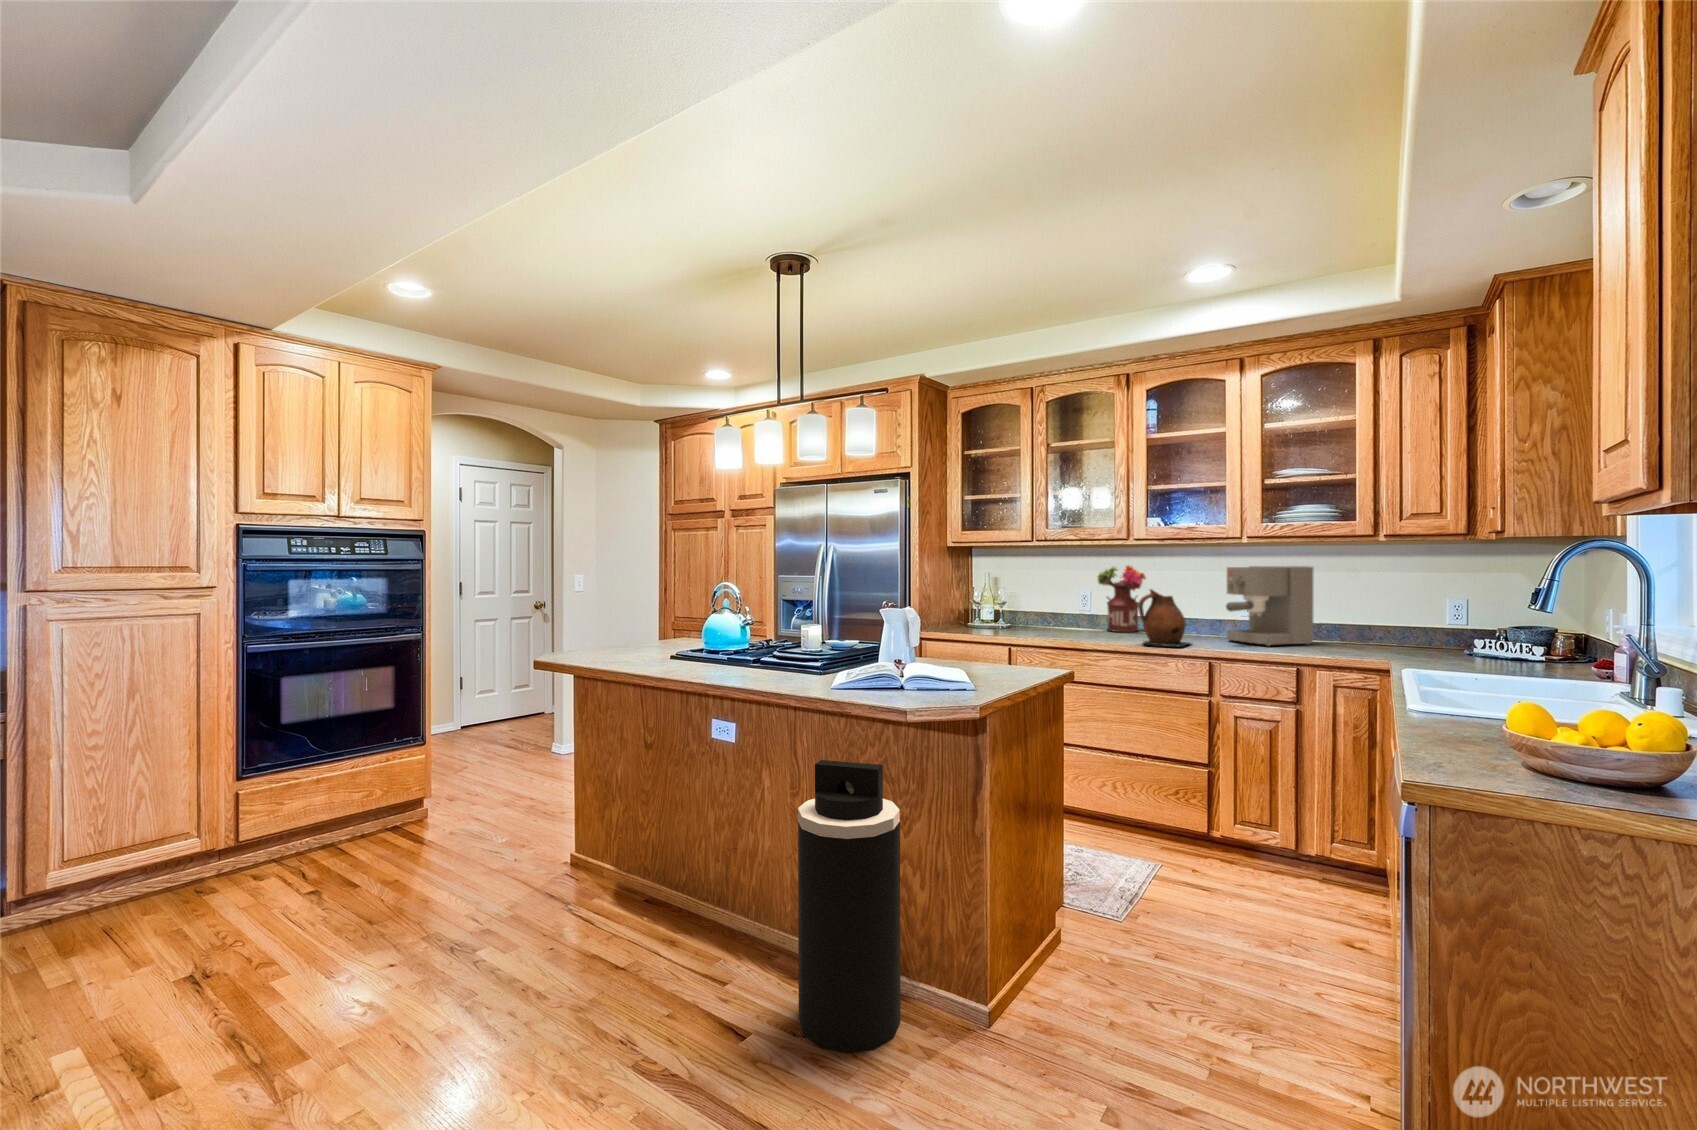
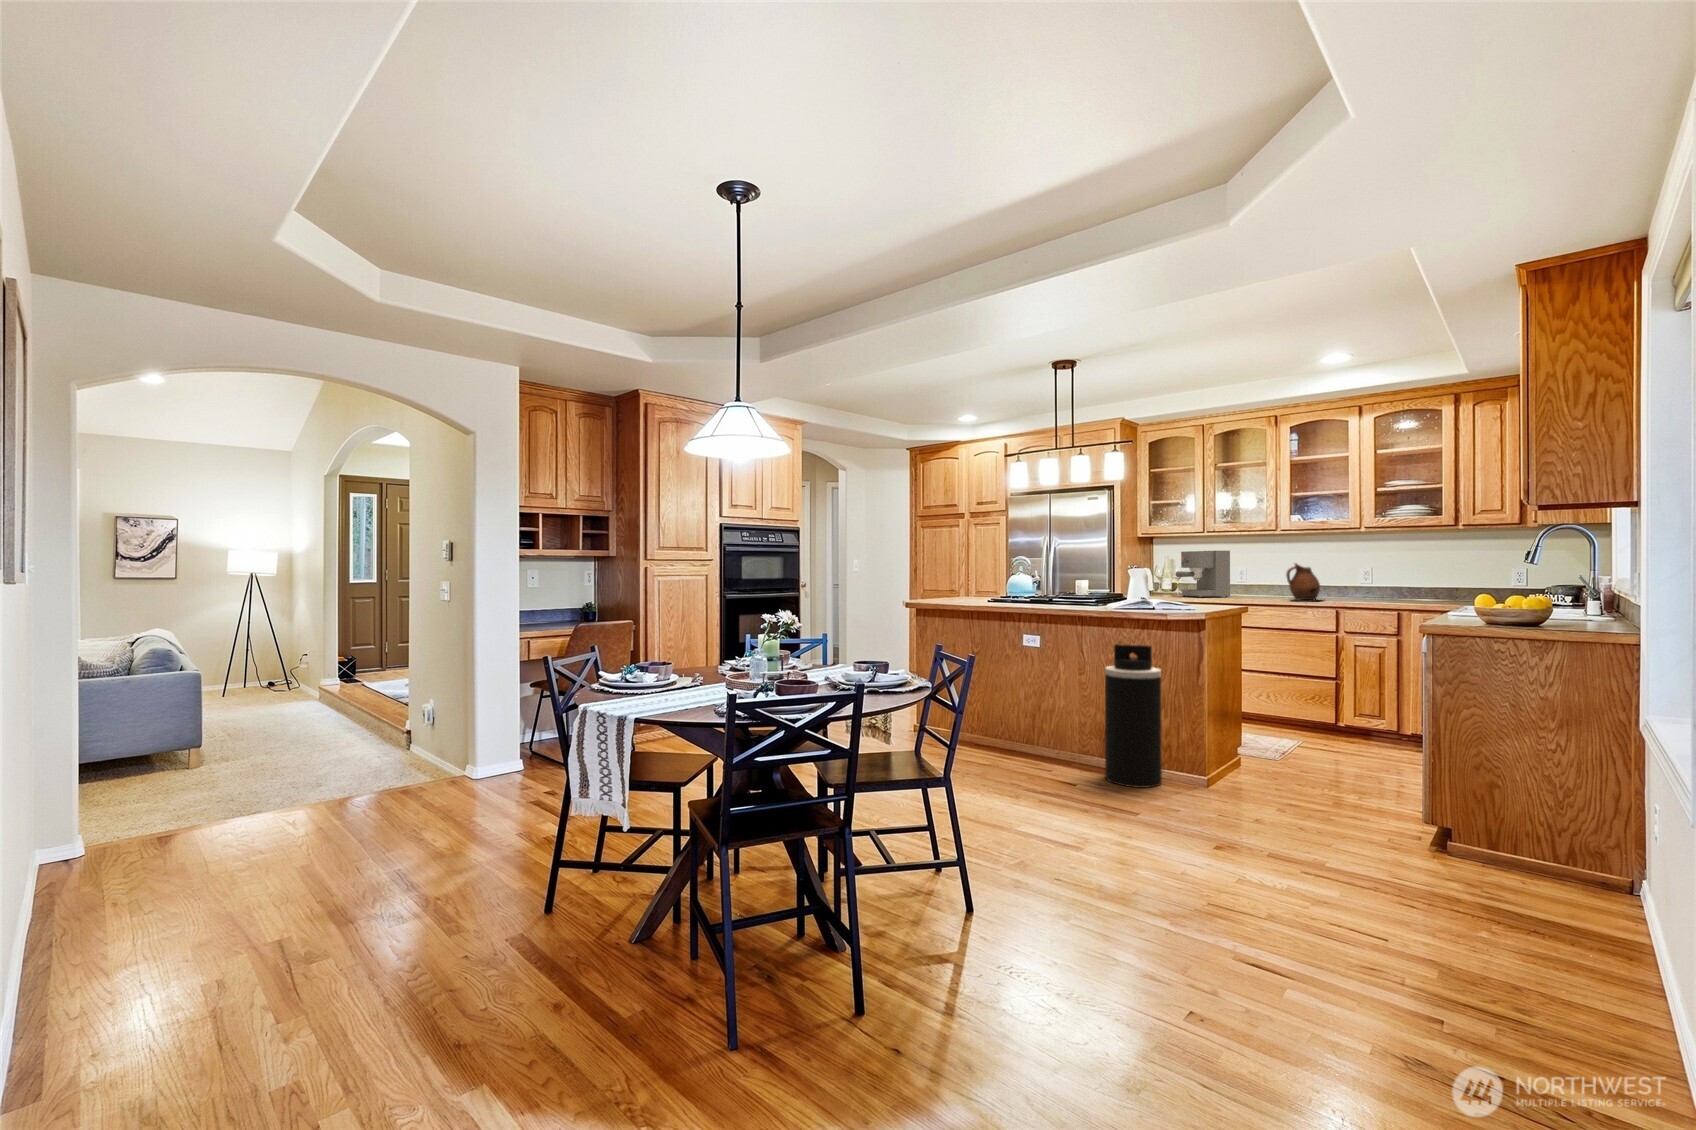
flower arrangement: present [1098,565,1146,632] -> none [1253,549,1290,596]
coffee maker: present [1226,566,1314,646] -> present [1176,551,1230,597]

